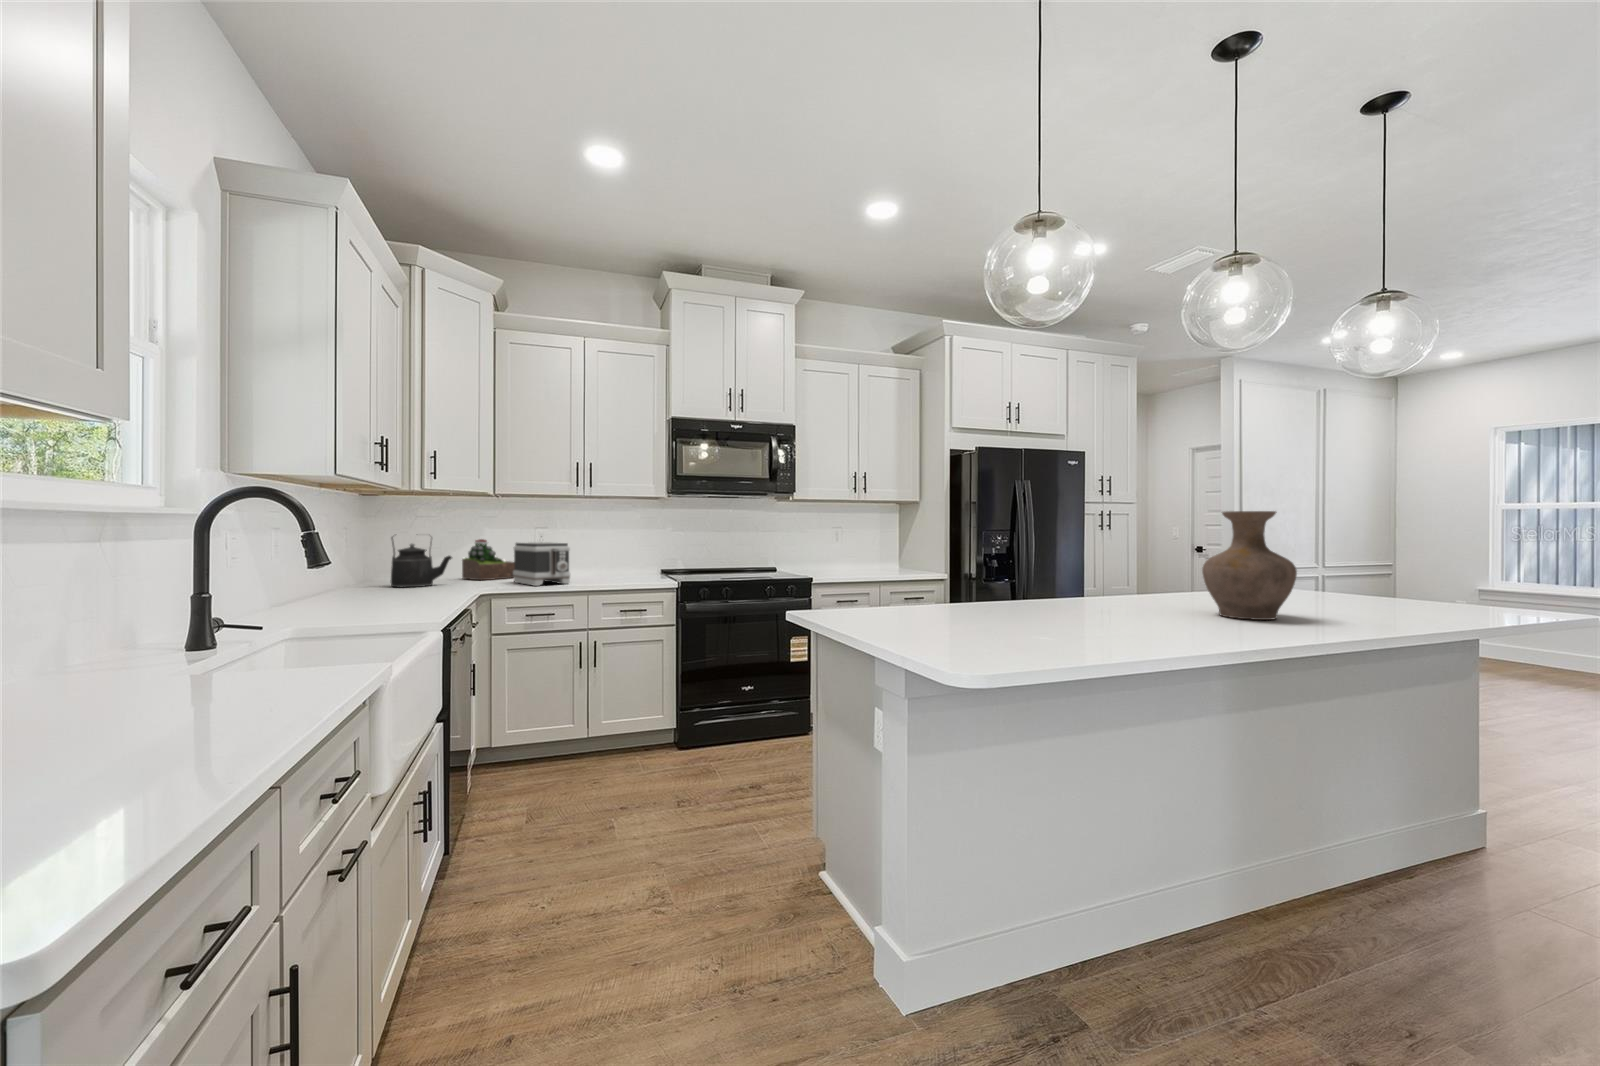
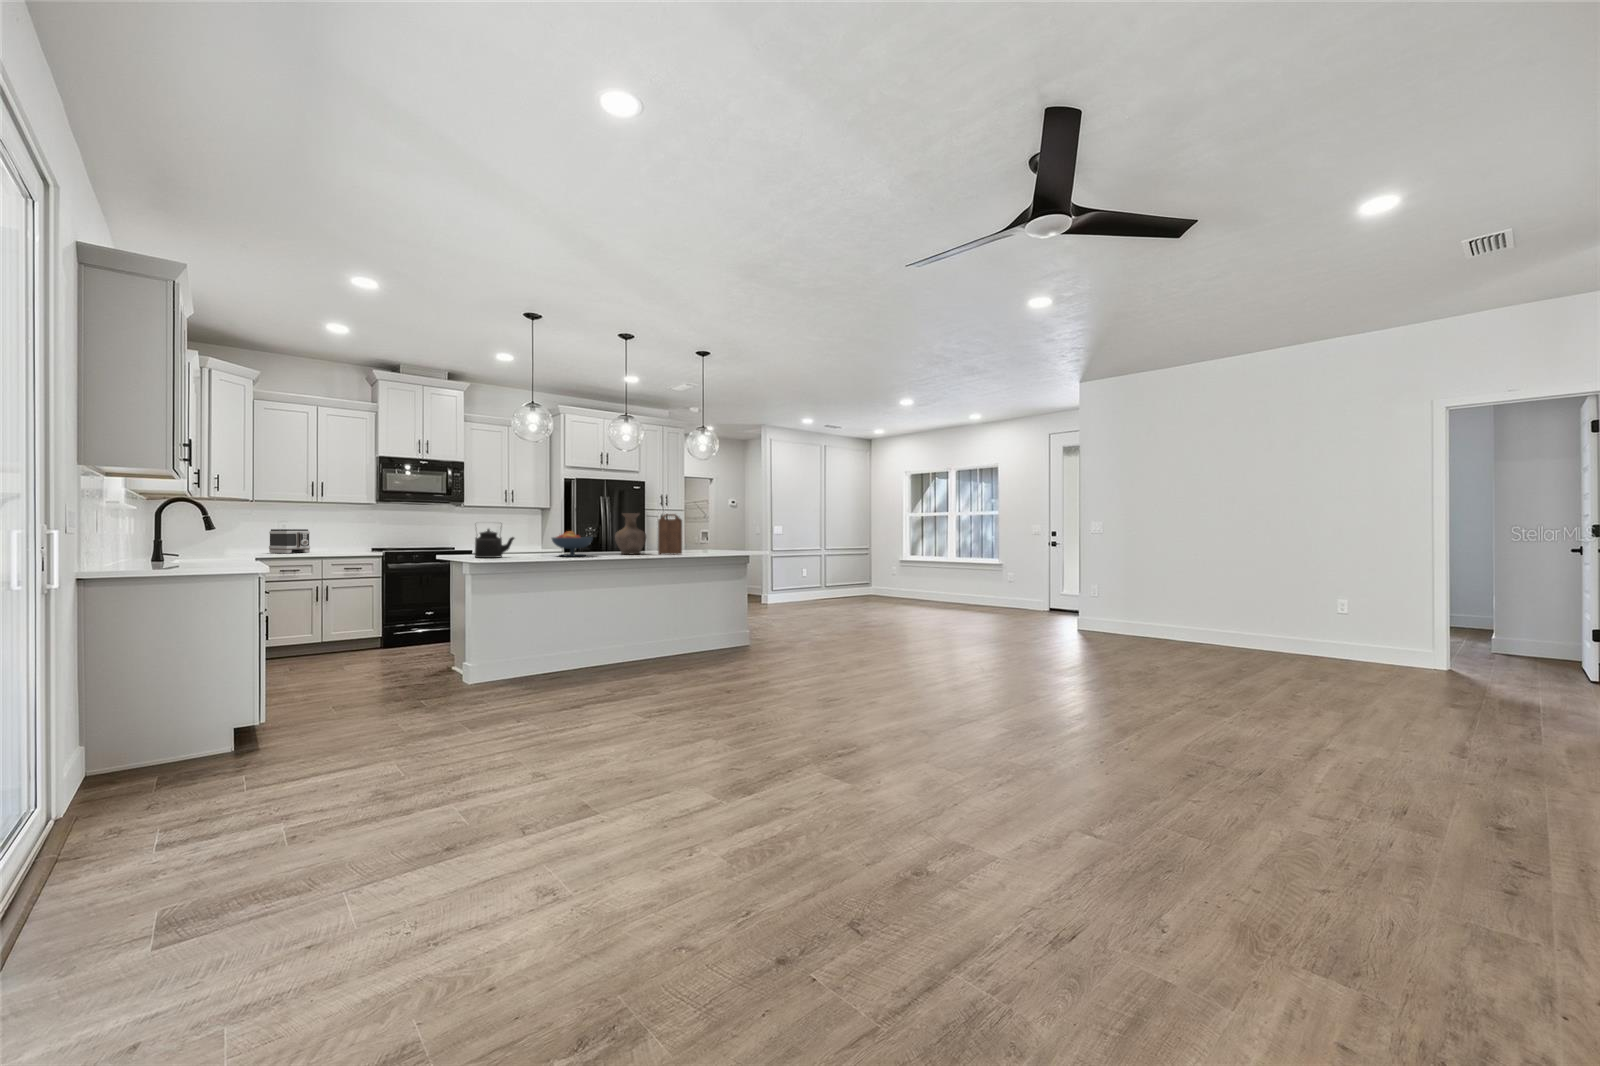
cutting board: none [1327,512,1402,622] -> present [658,514,682,554]
kettle: present [391,537,452,587] -> present [475,529,514,558]
succulent plant: present [462,539,514,580] -> none [227,528,268,553]
fruit bowl: none [1082,559,1202,632] -> present [552,531,592,556]

